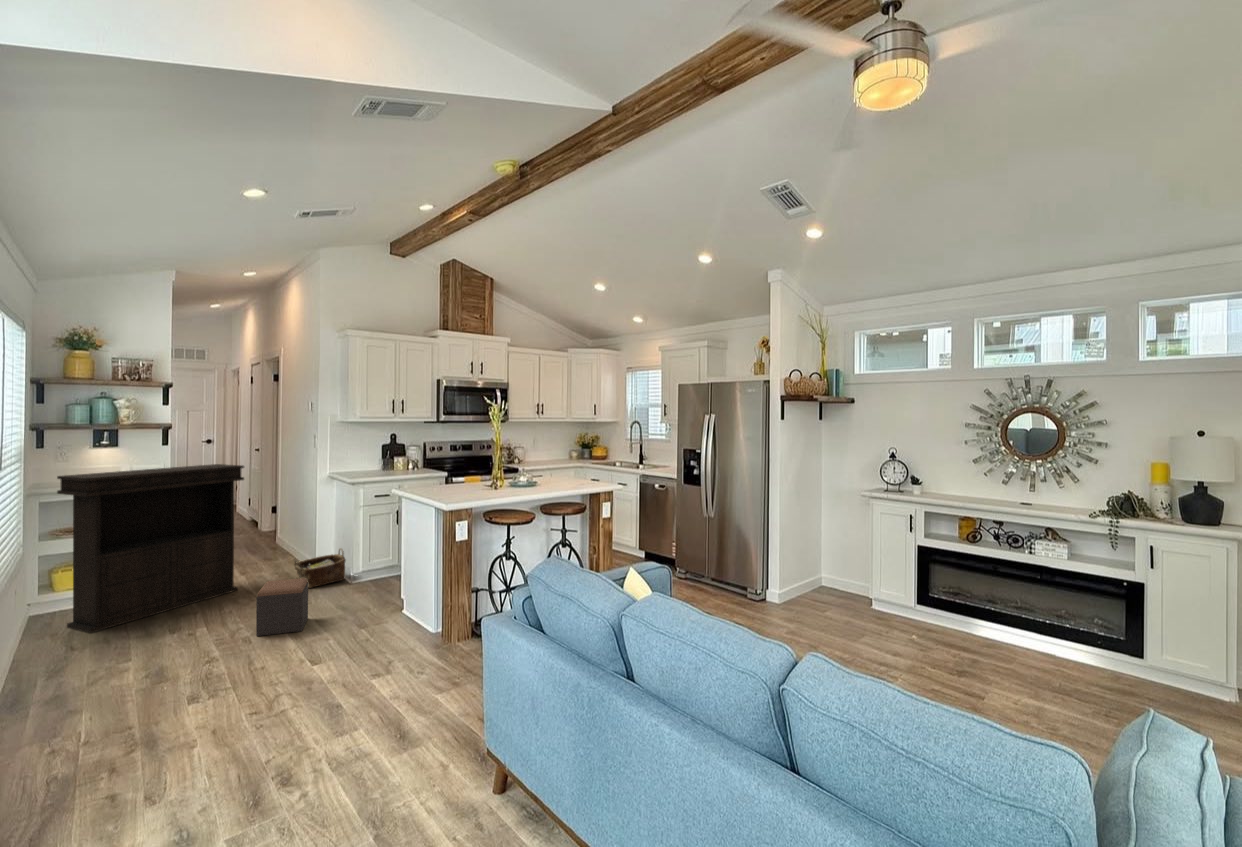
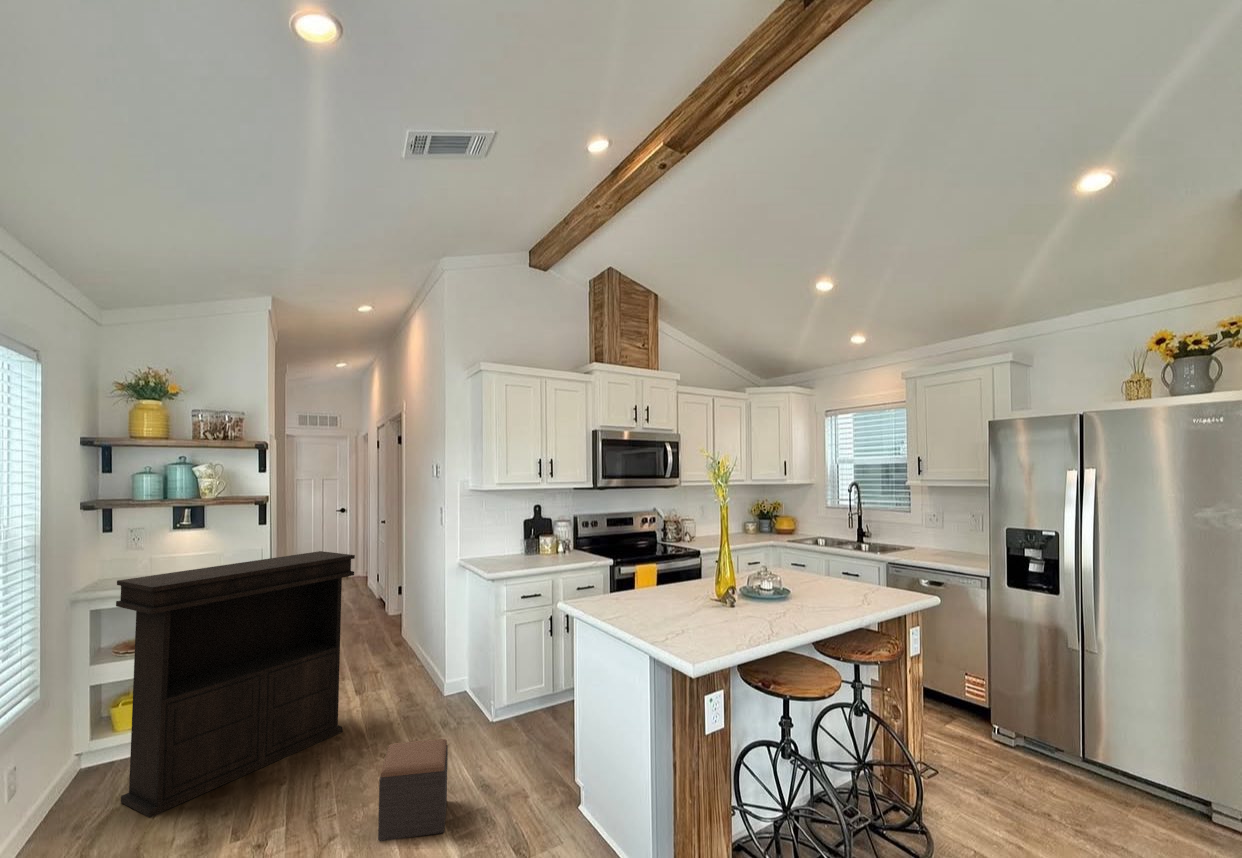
woven basket: present [294,548,346,588] -> none [416,669,483,732]

